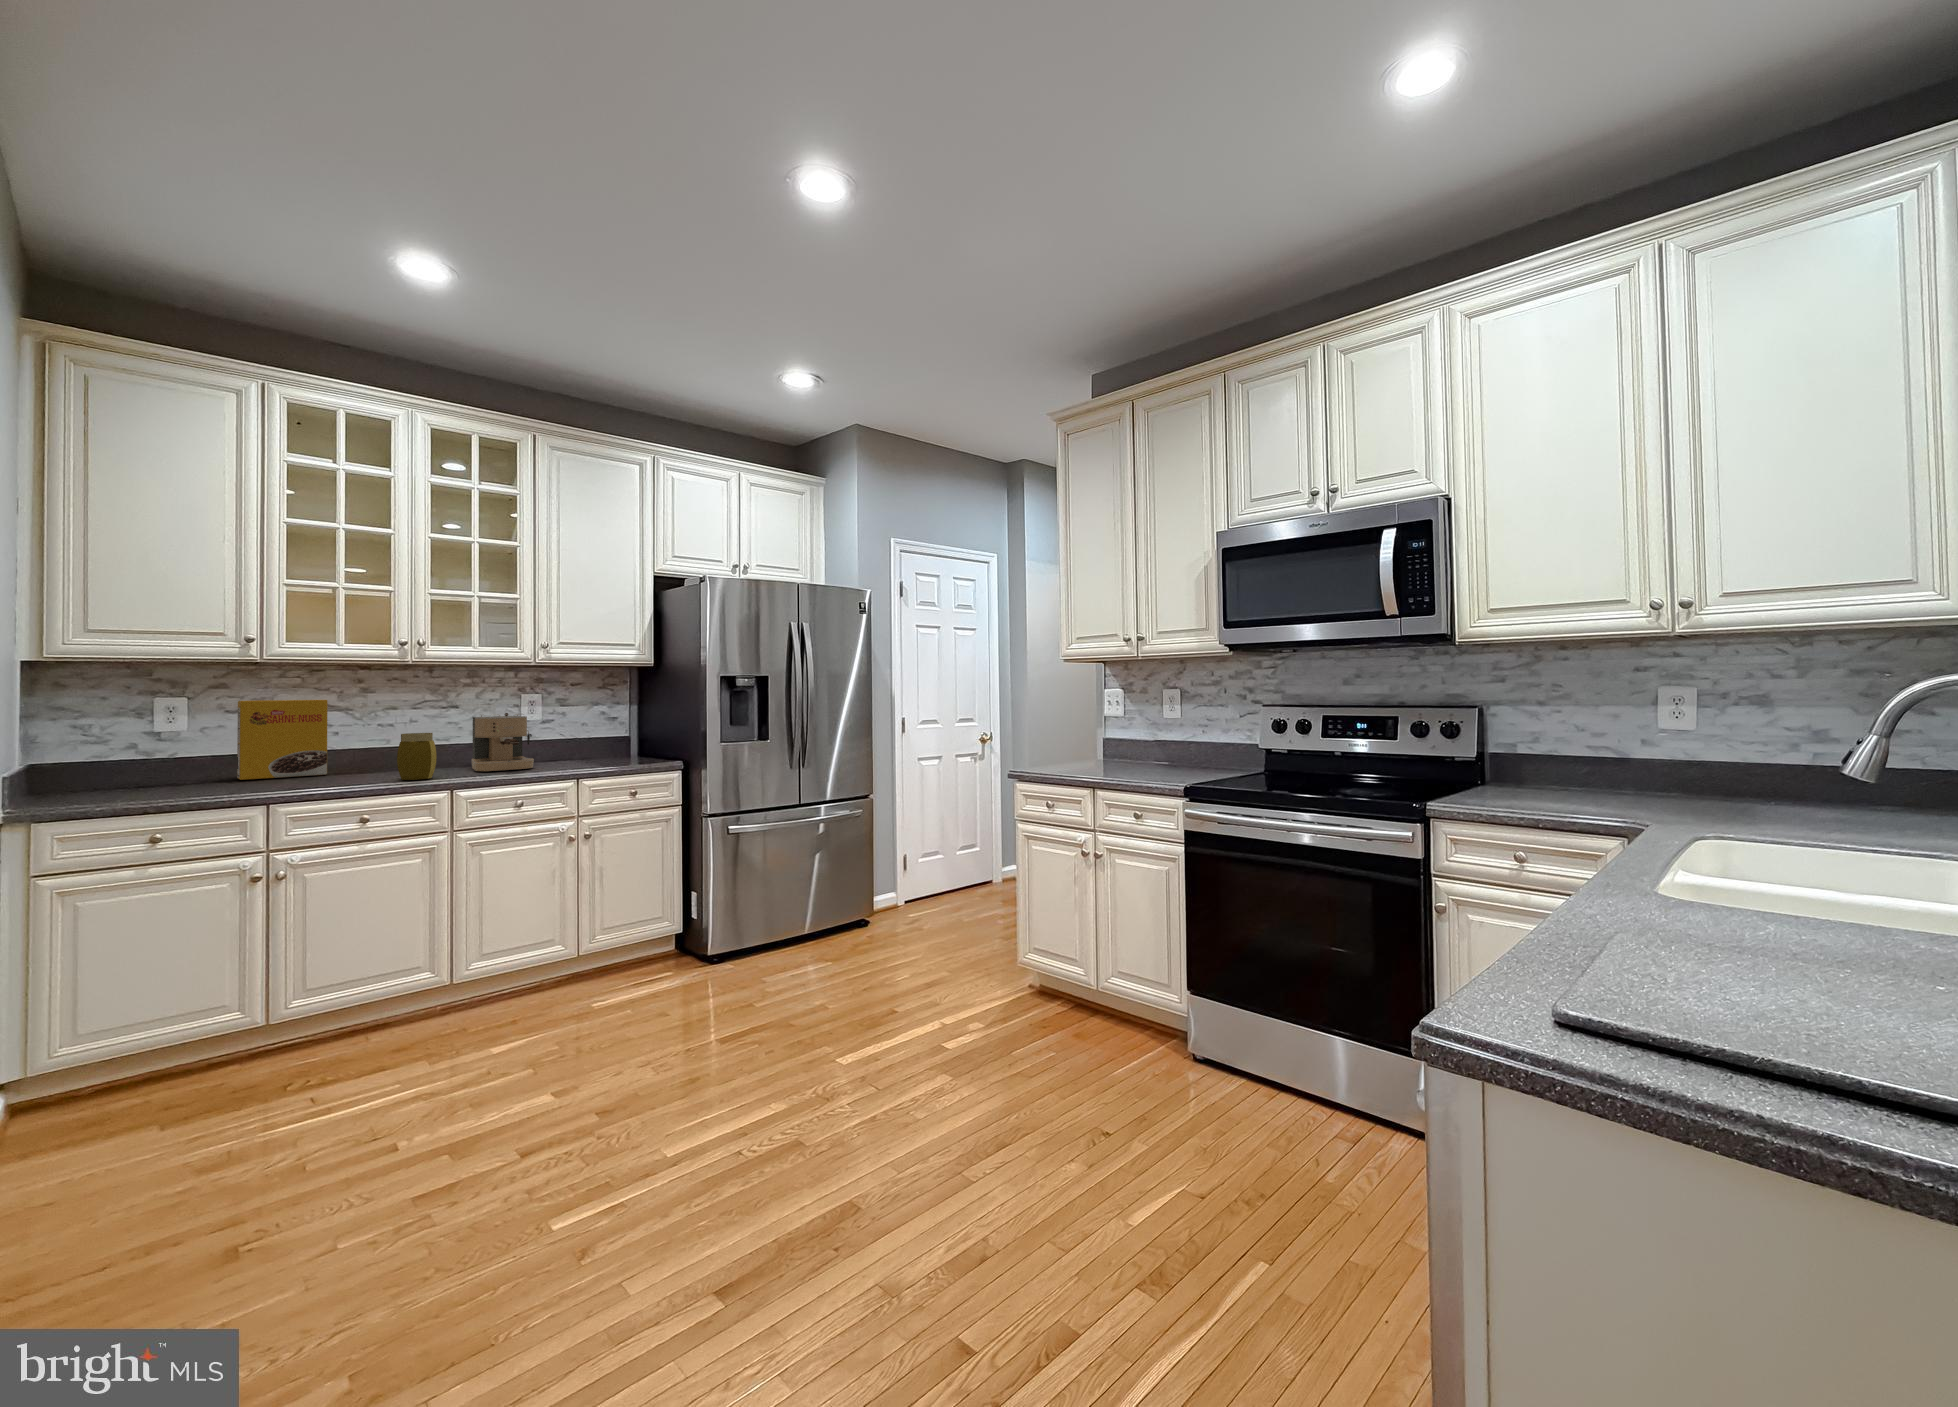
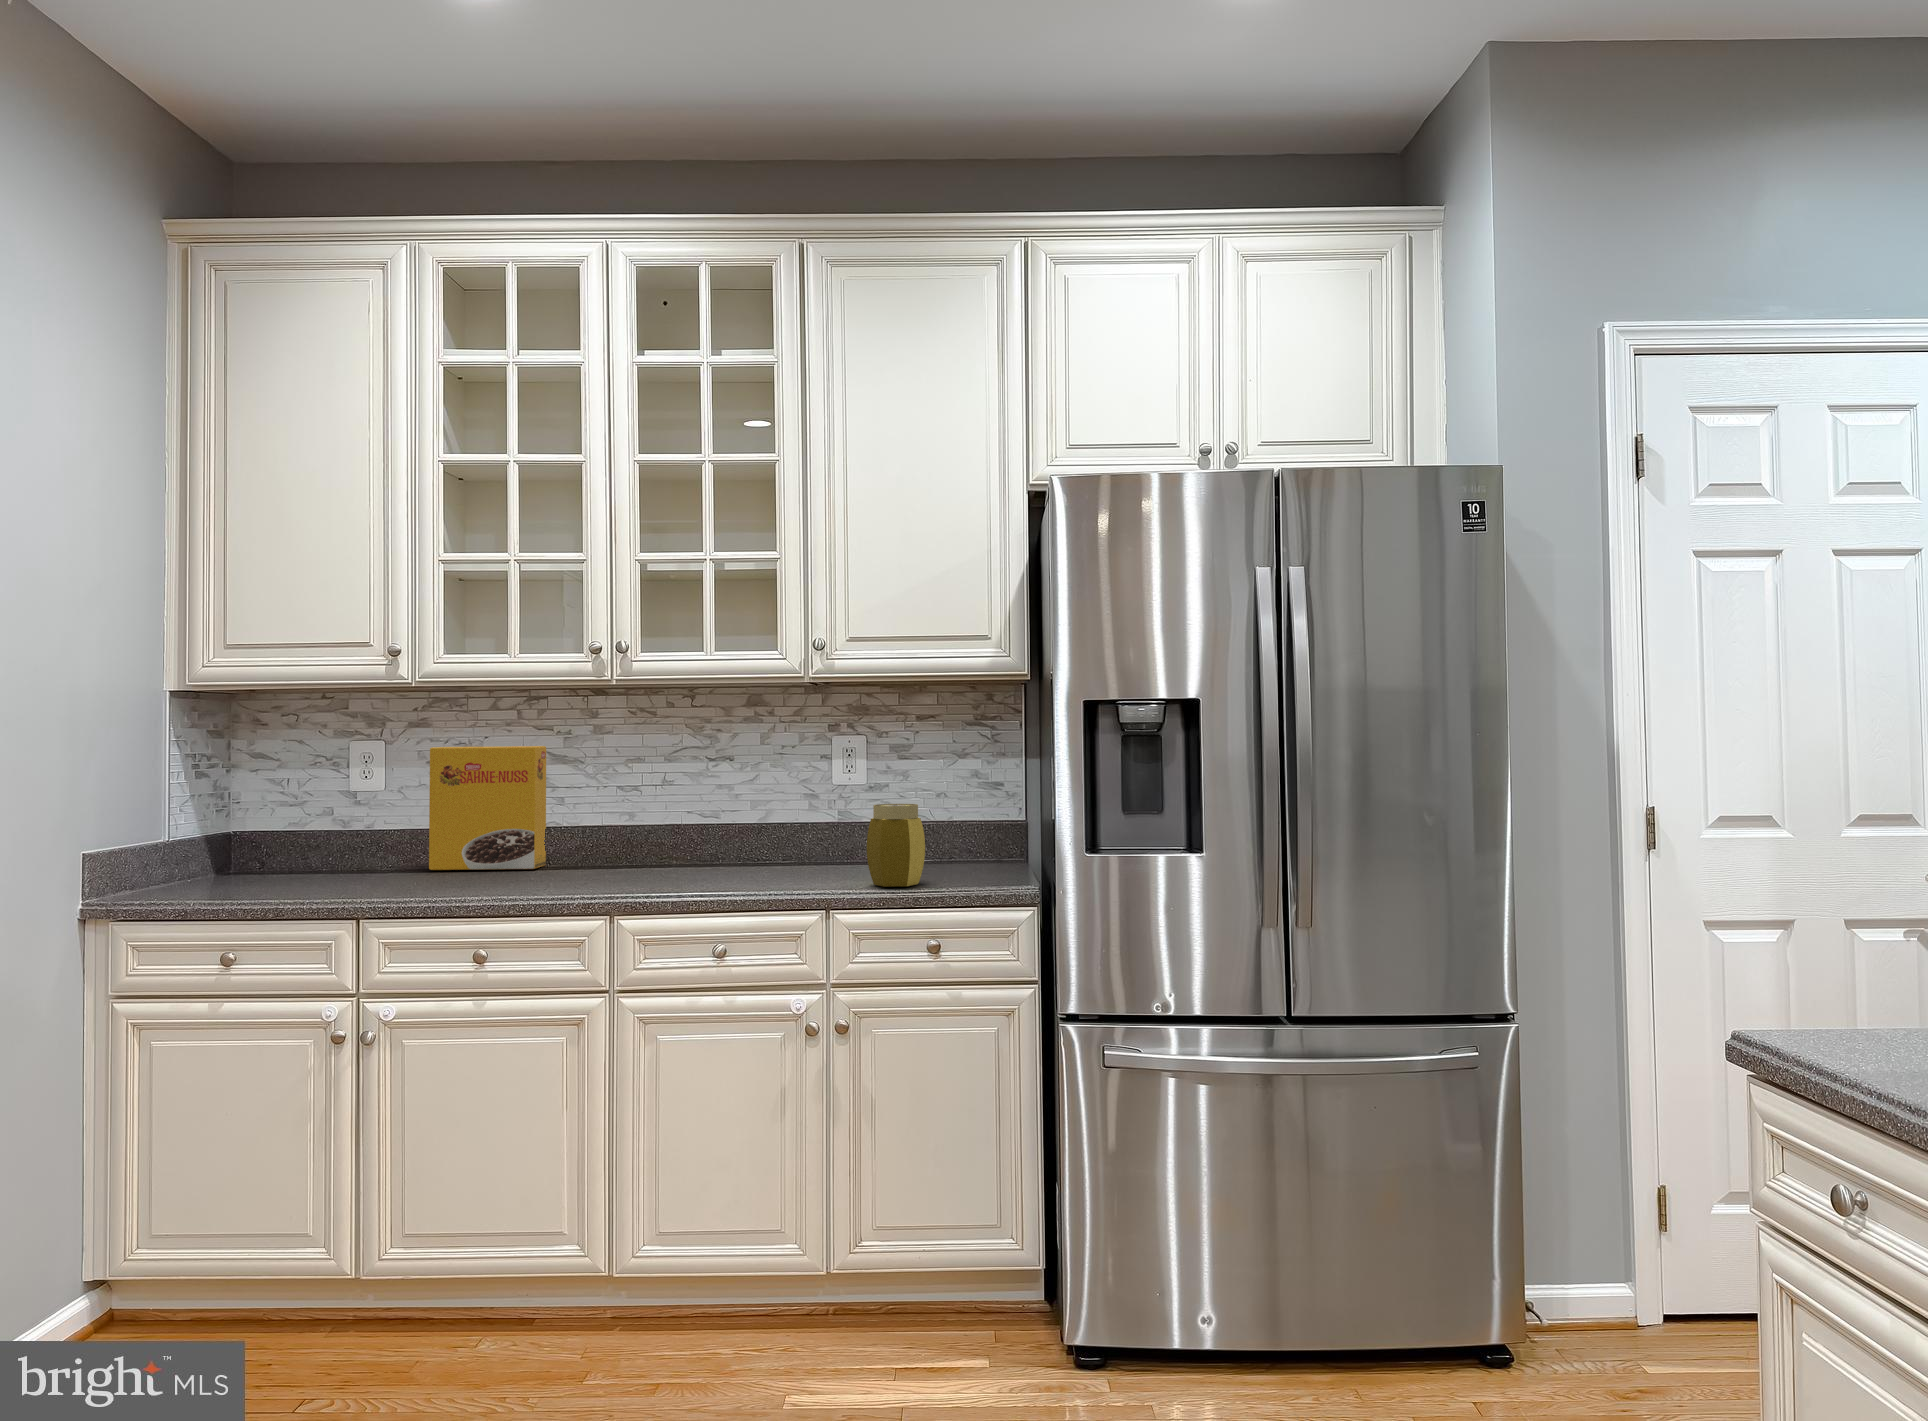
coffee maker: present [471,713,534,771] -> none [707,775,805,883]
jar: present [397,733,437,780] -> present [867,804,925,887]

